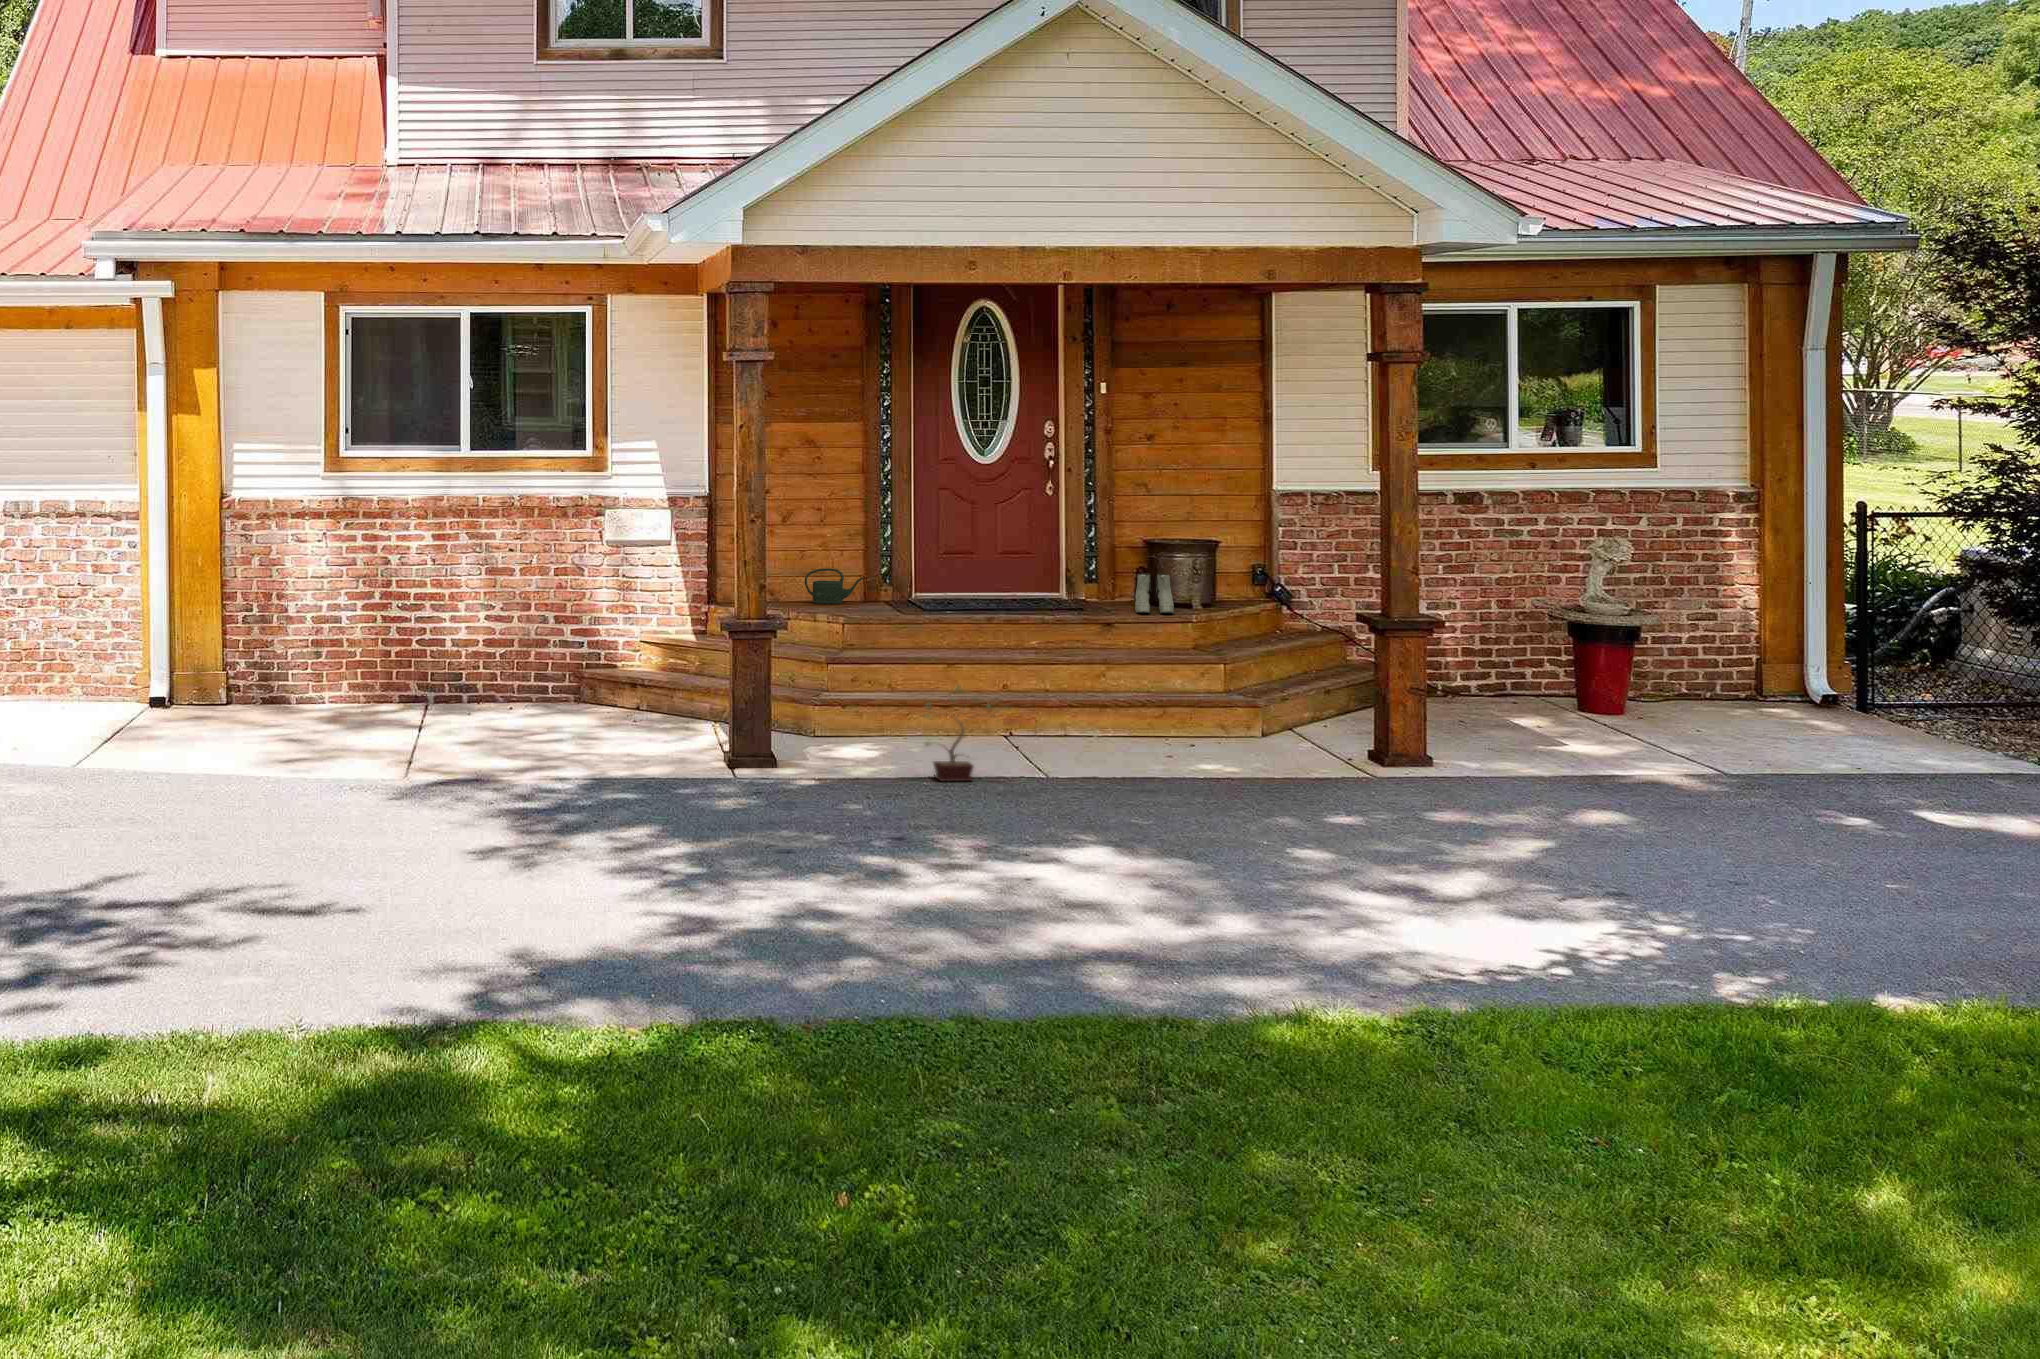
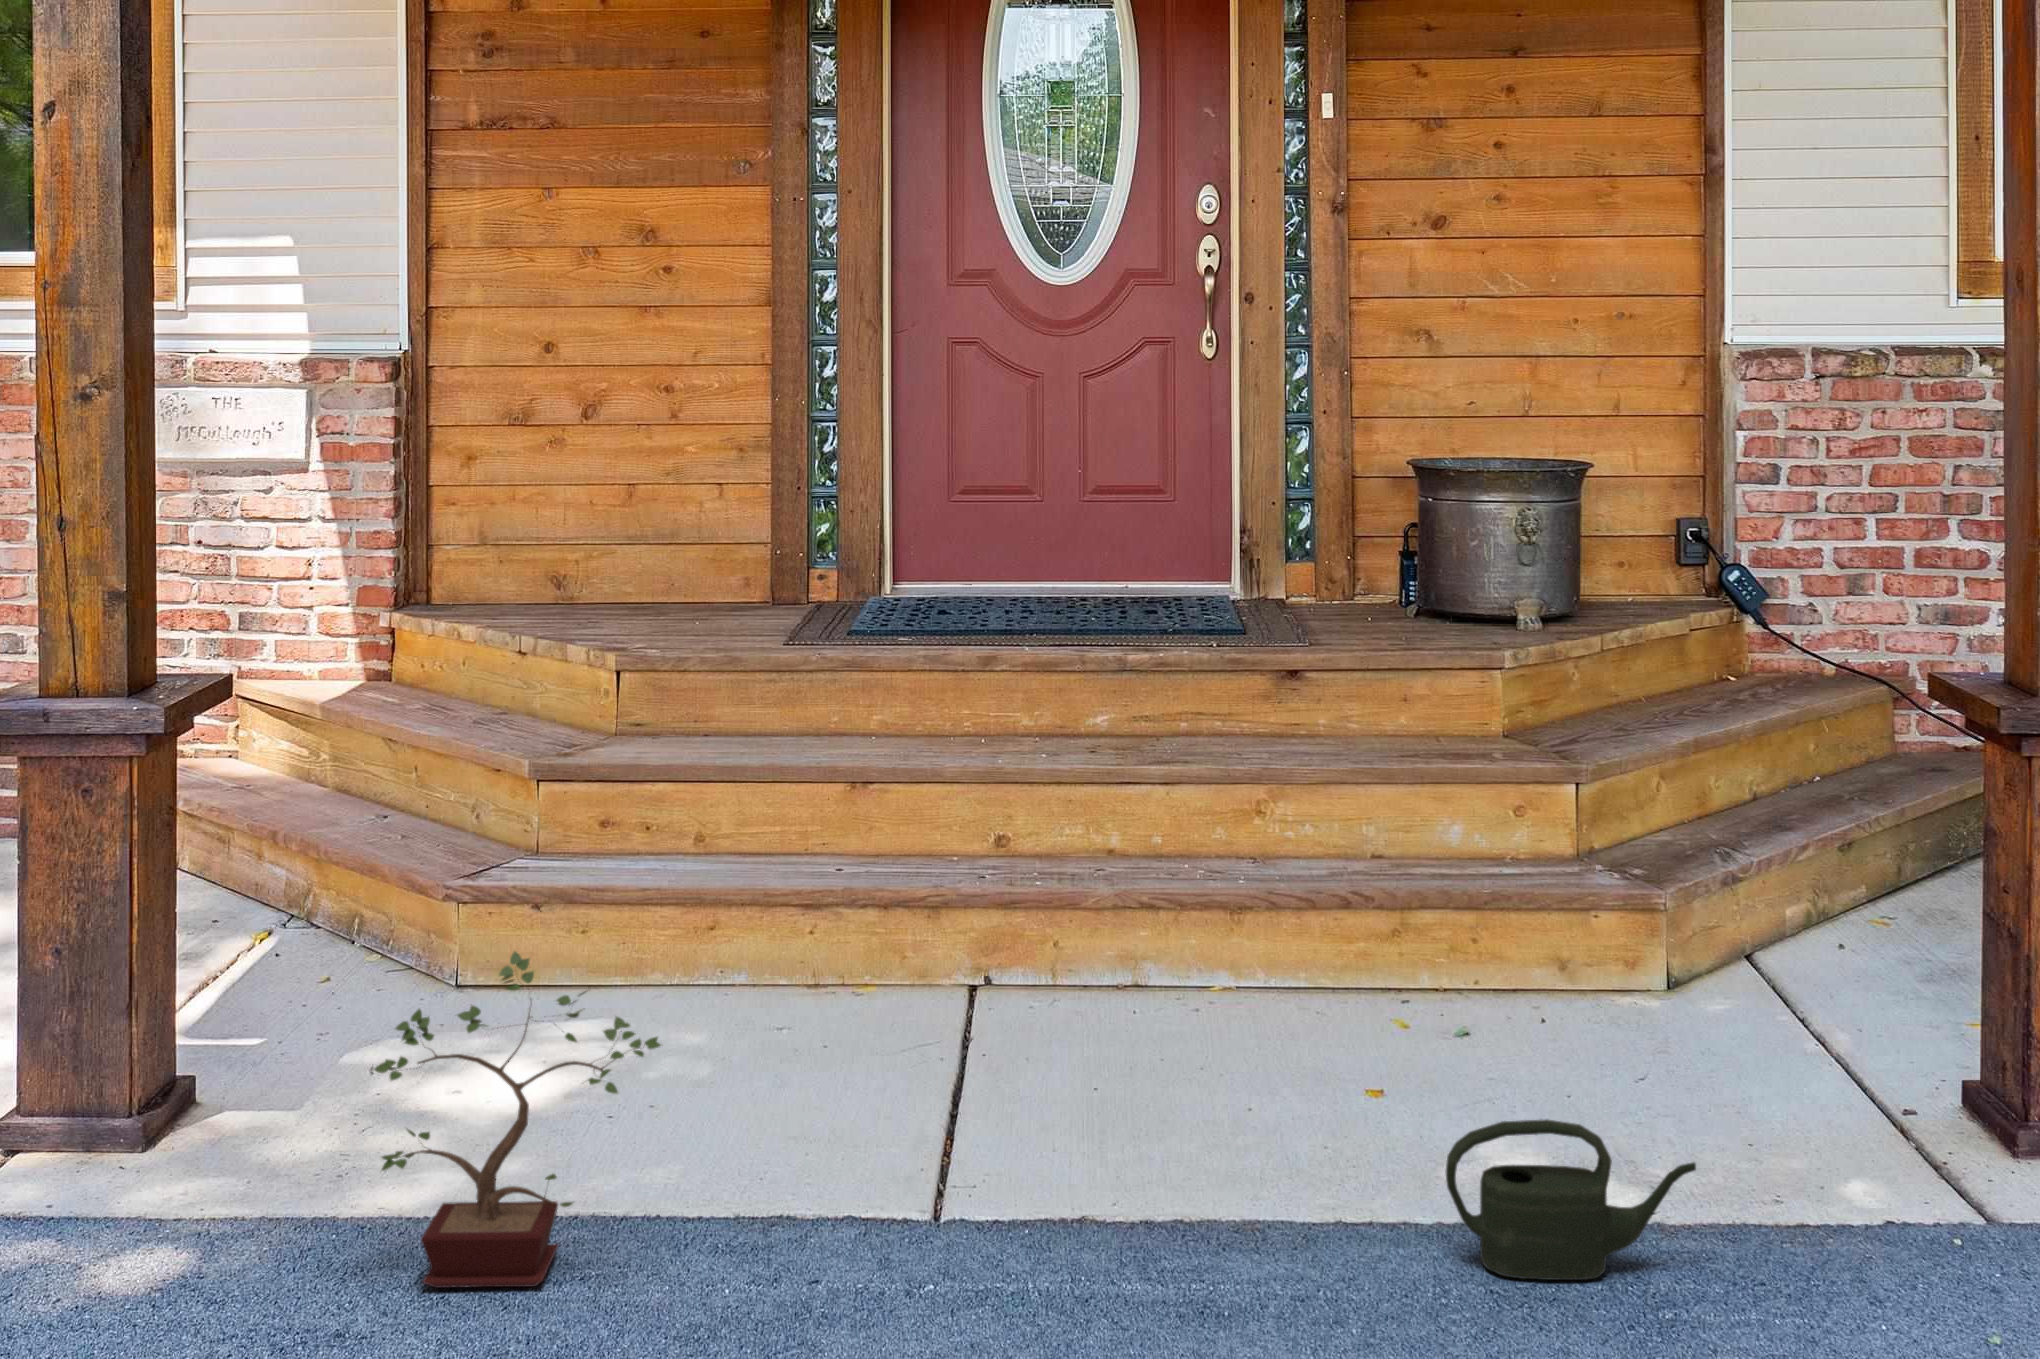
watering can: present [805,568,864,604] -> present [1446,1120,1696,1280]
boots: present [1135,573,1174,613] -> none [1354,543,1446,646]

